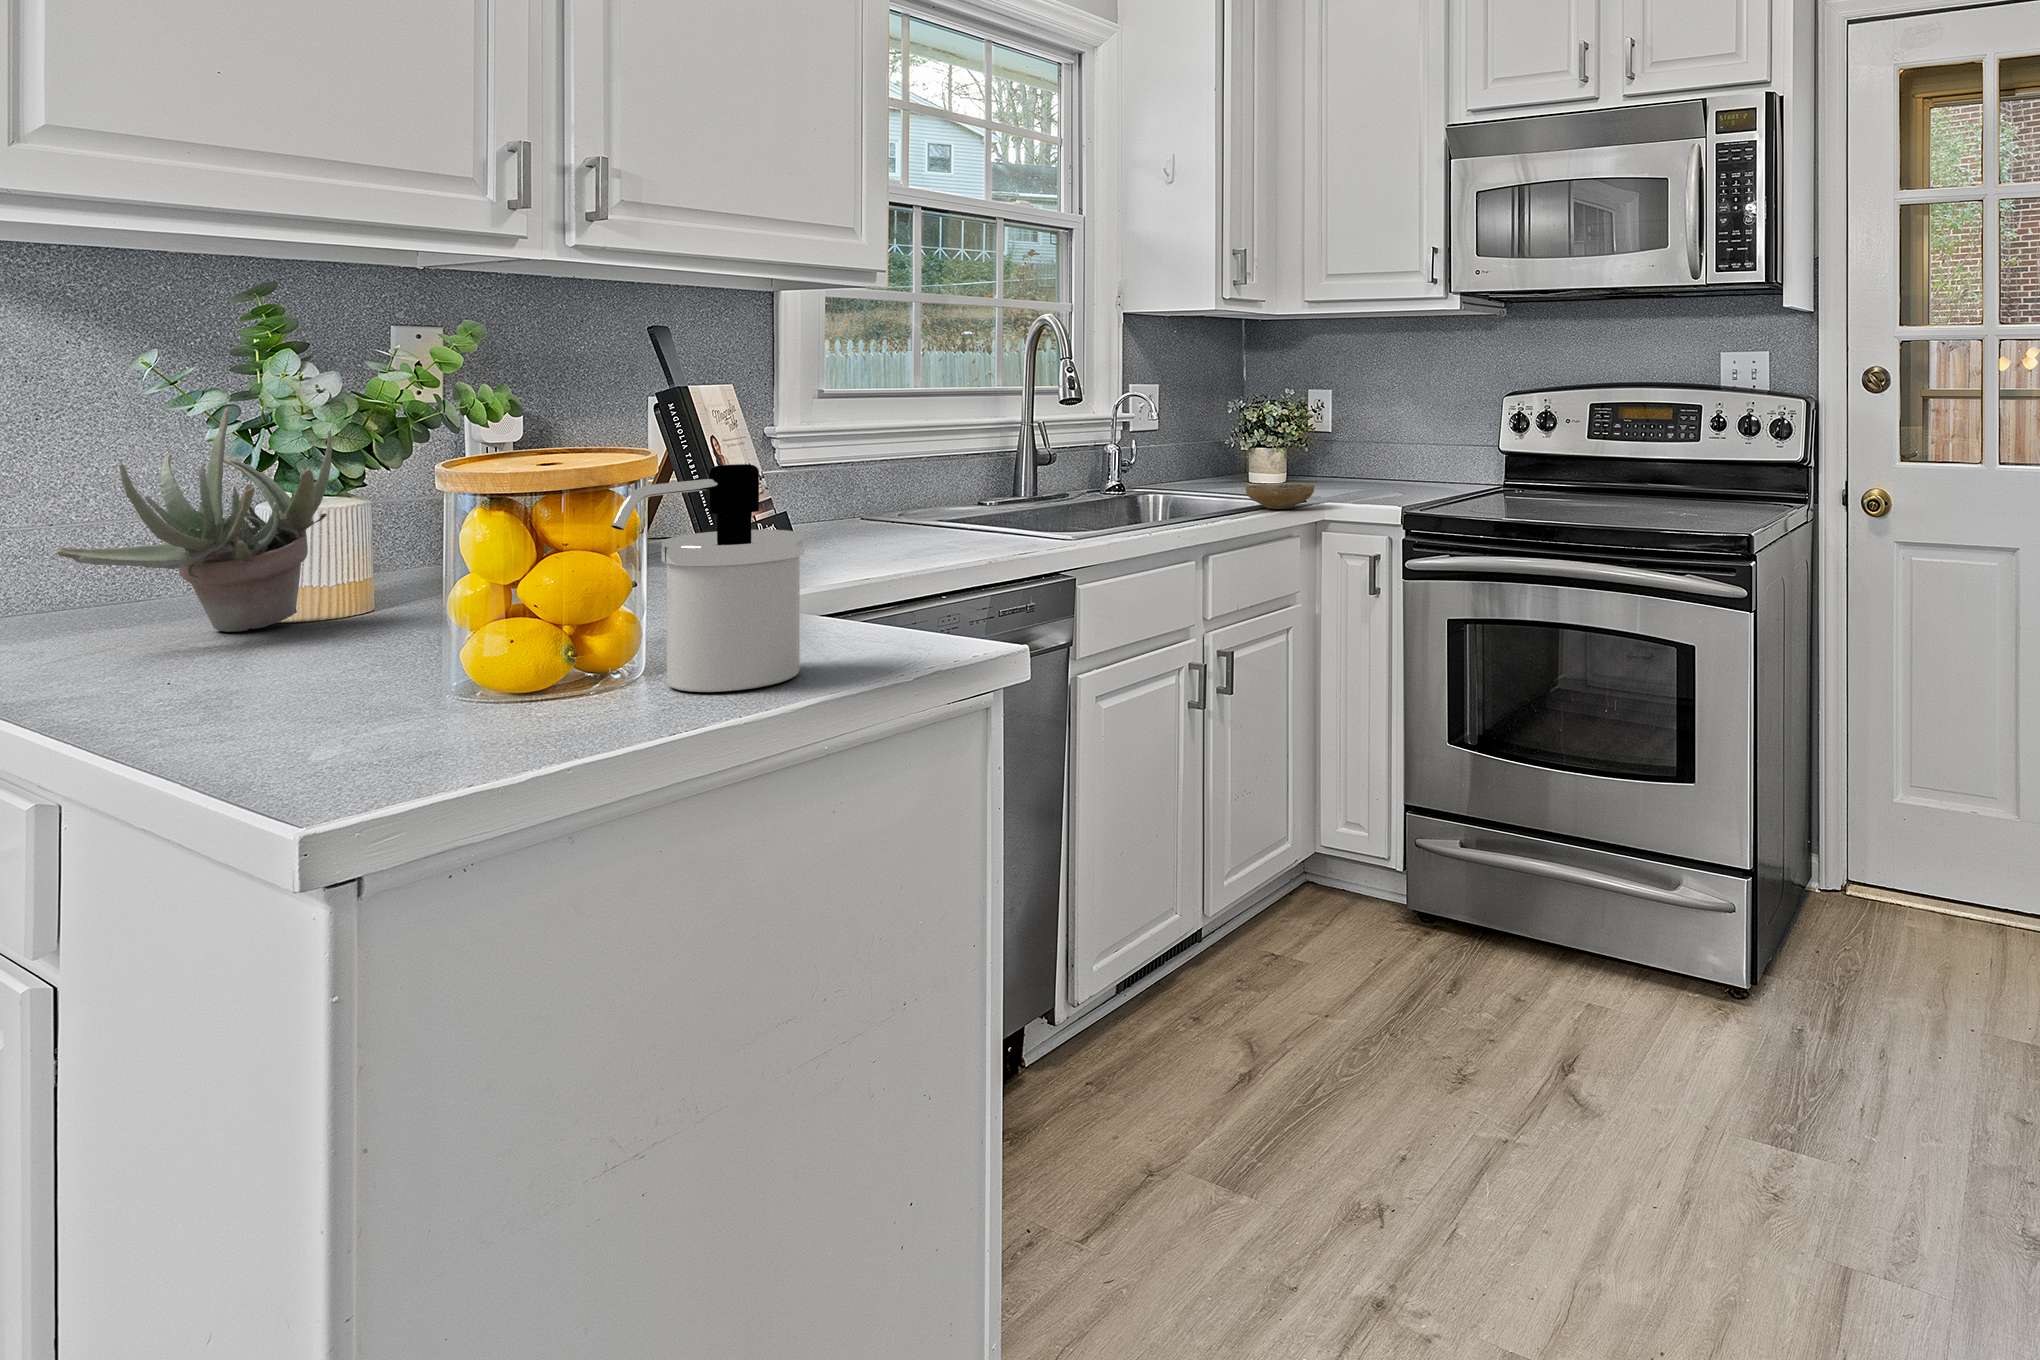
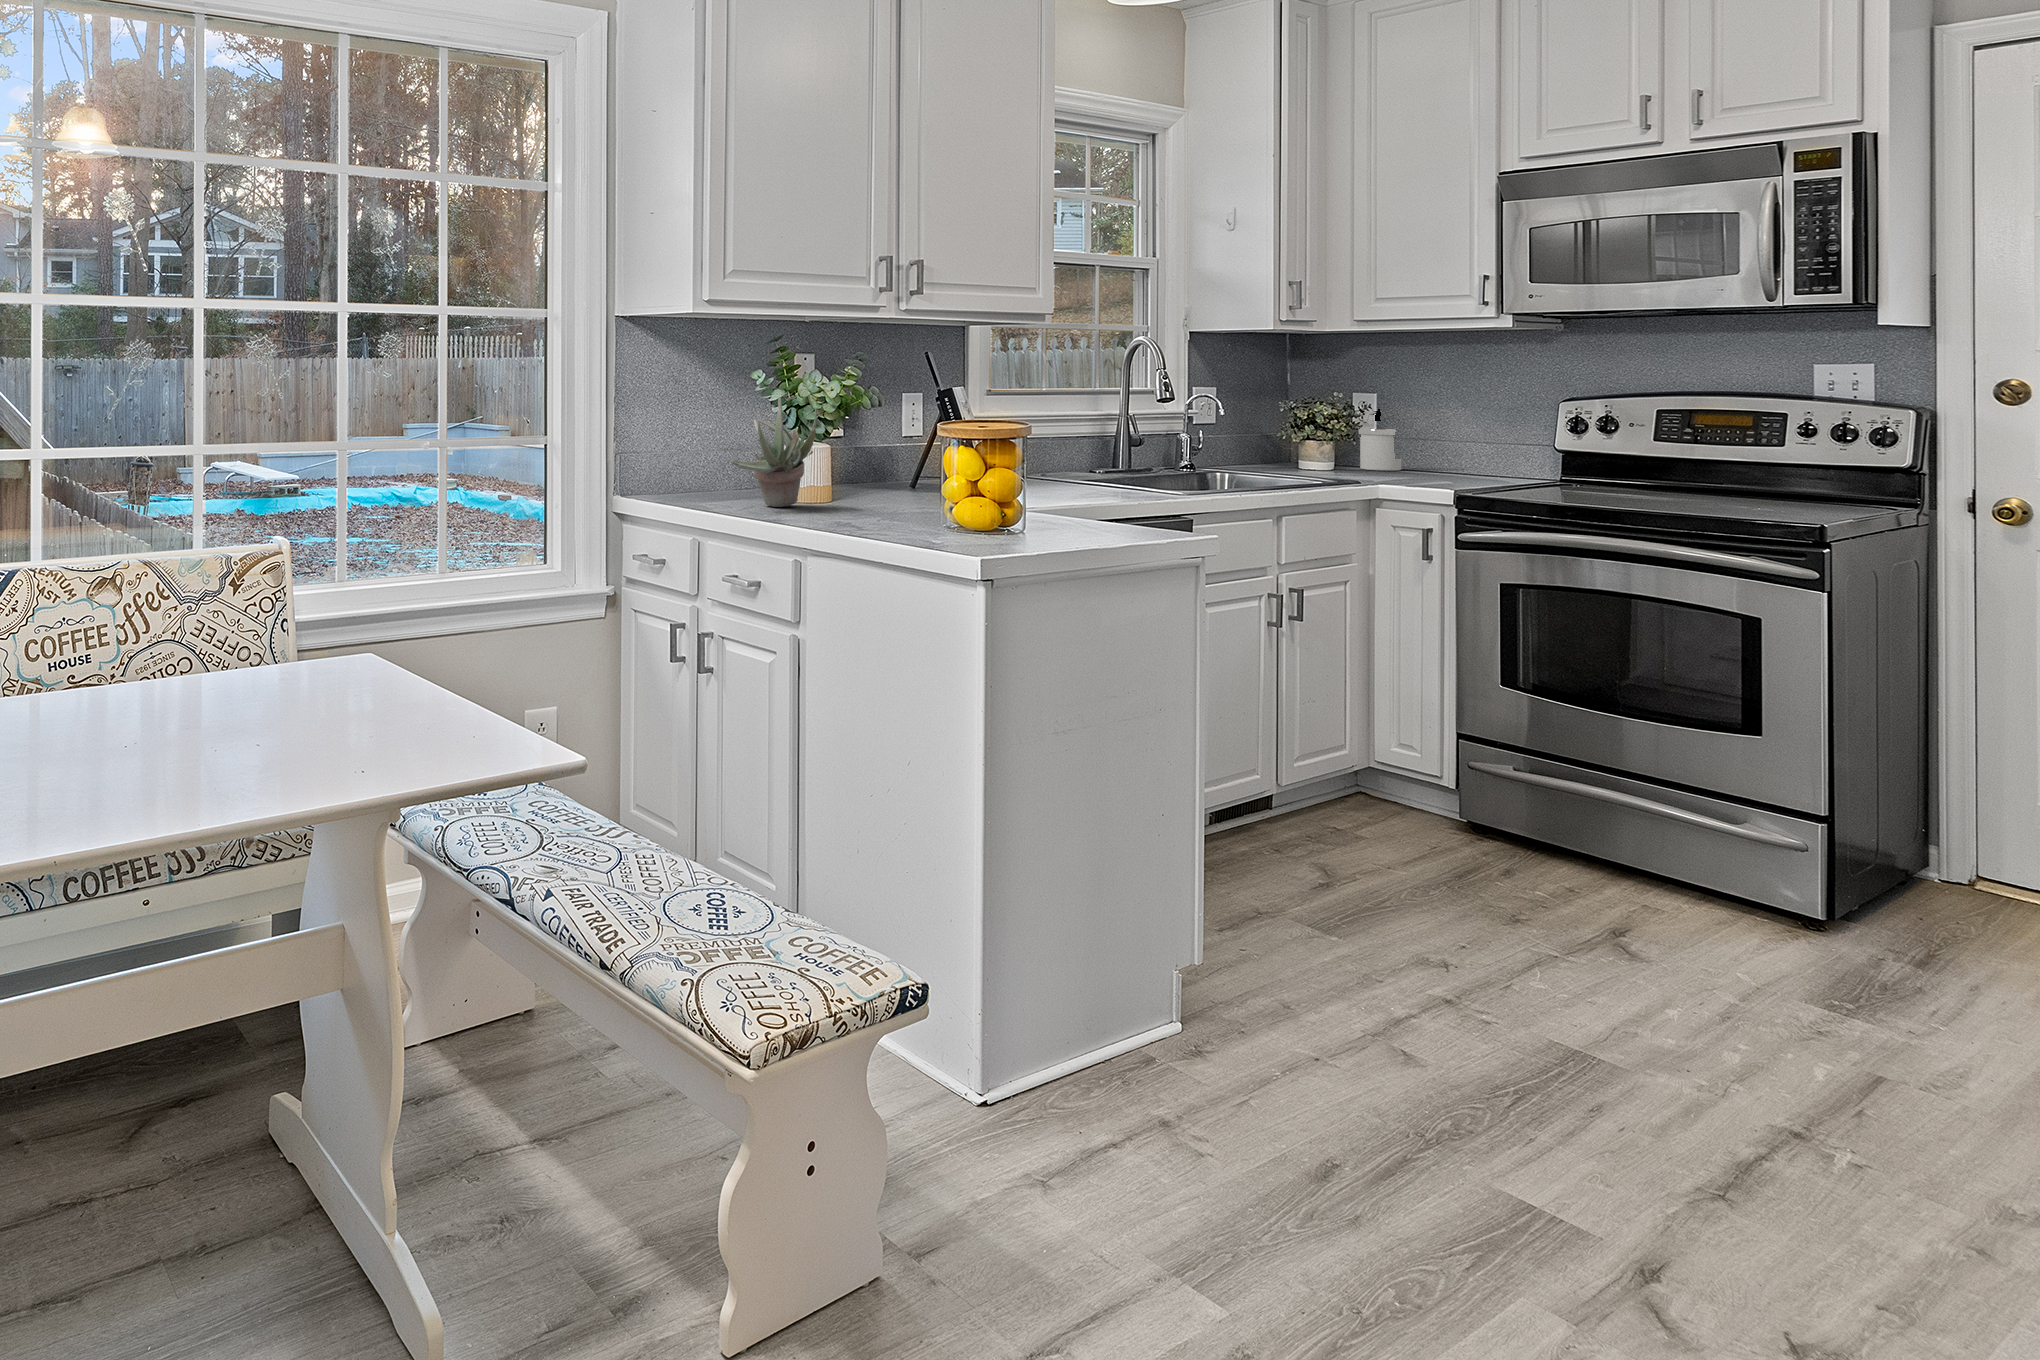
soap dispenser: present [611,464,804,692] -> present [1359,409,1401,471]
ceramic bowl: present [1245,483,1314,509] -> none [1310,468,1373,488]

